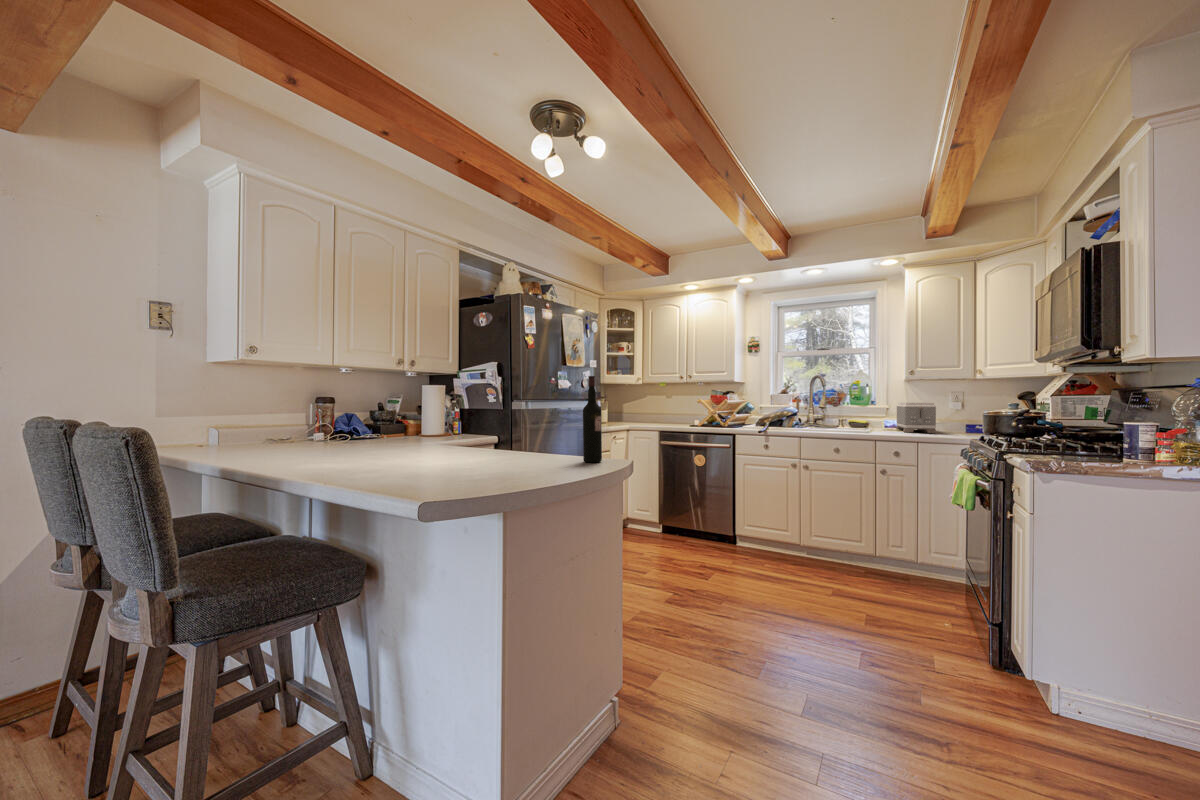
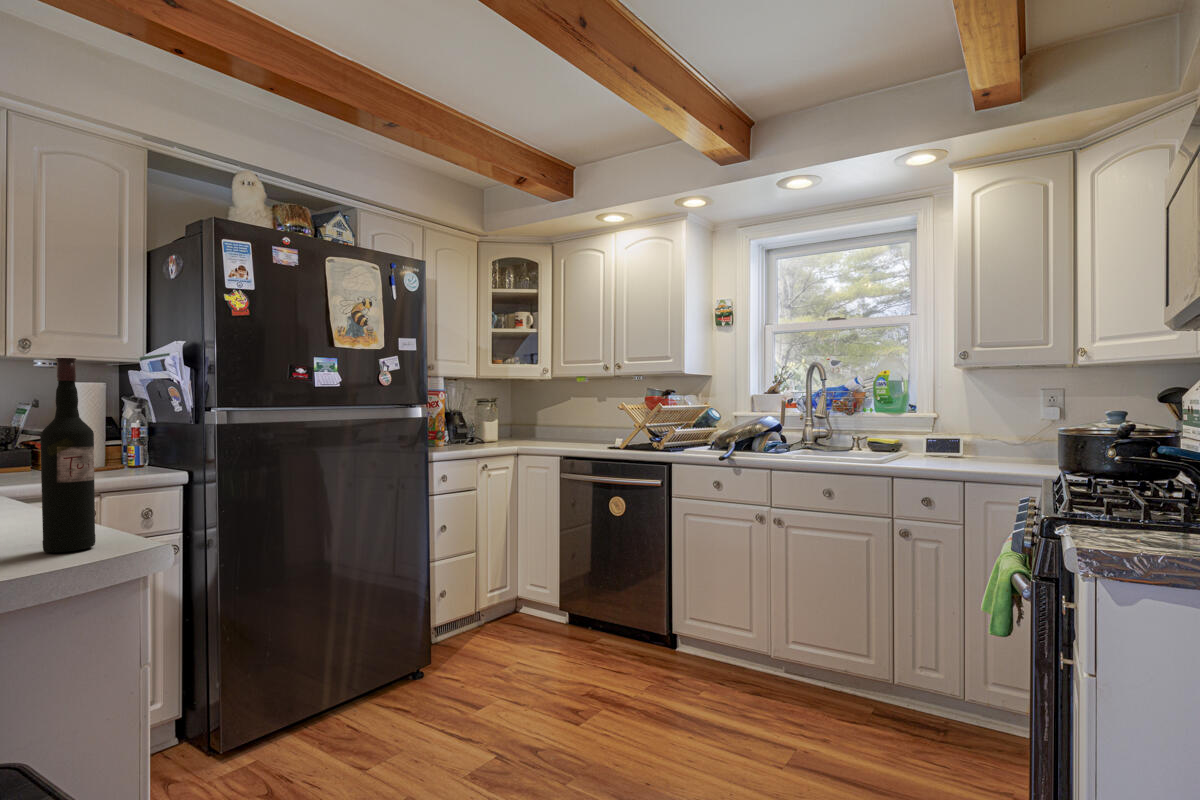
toaster: present [896,403,937,433] -> none [949,408,1011,463]

